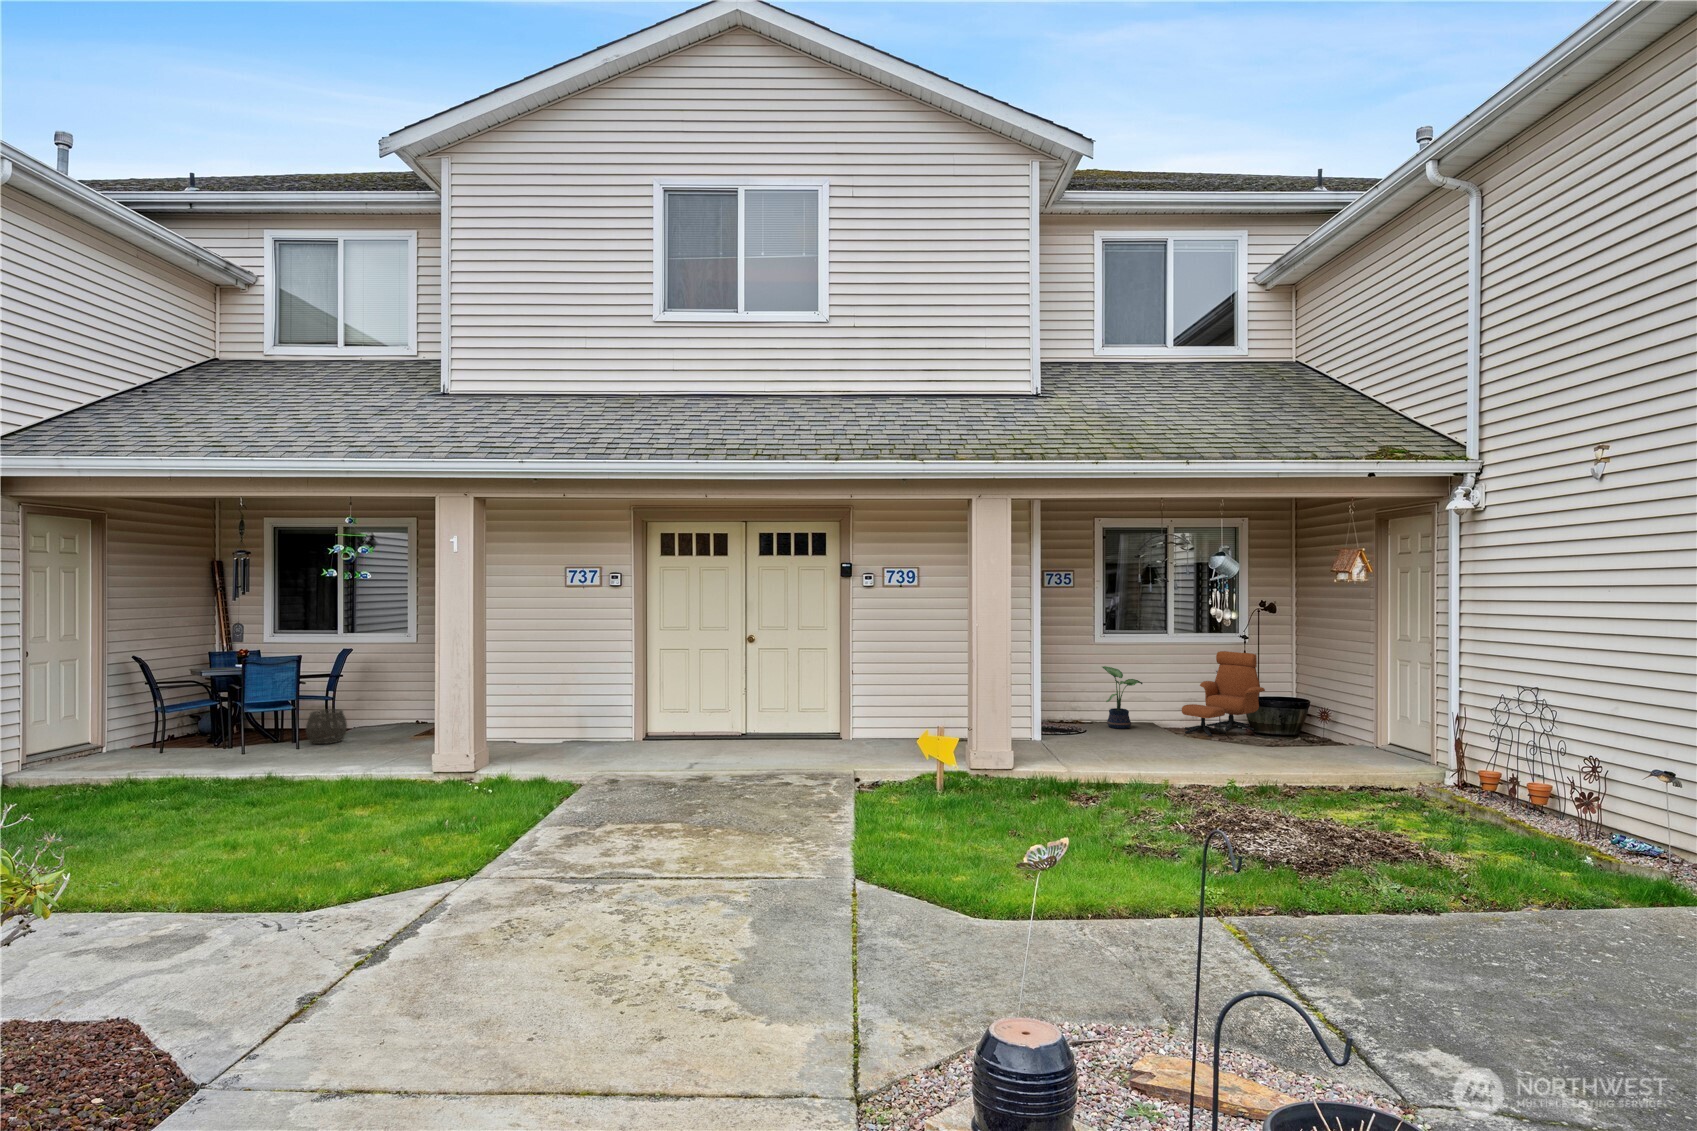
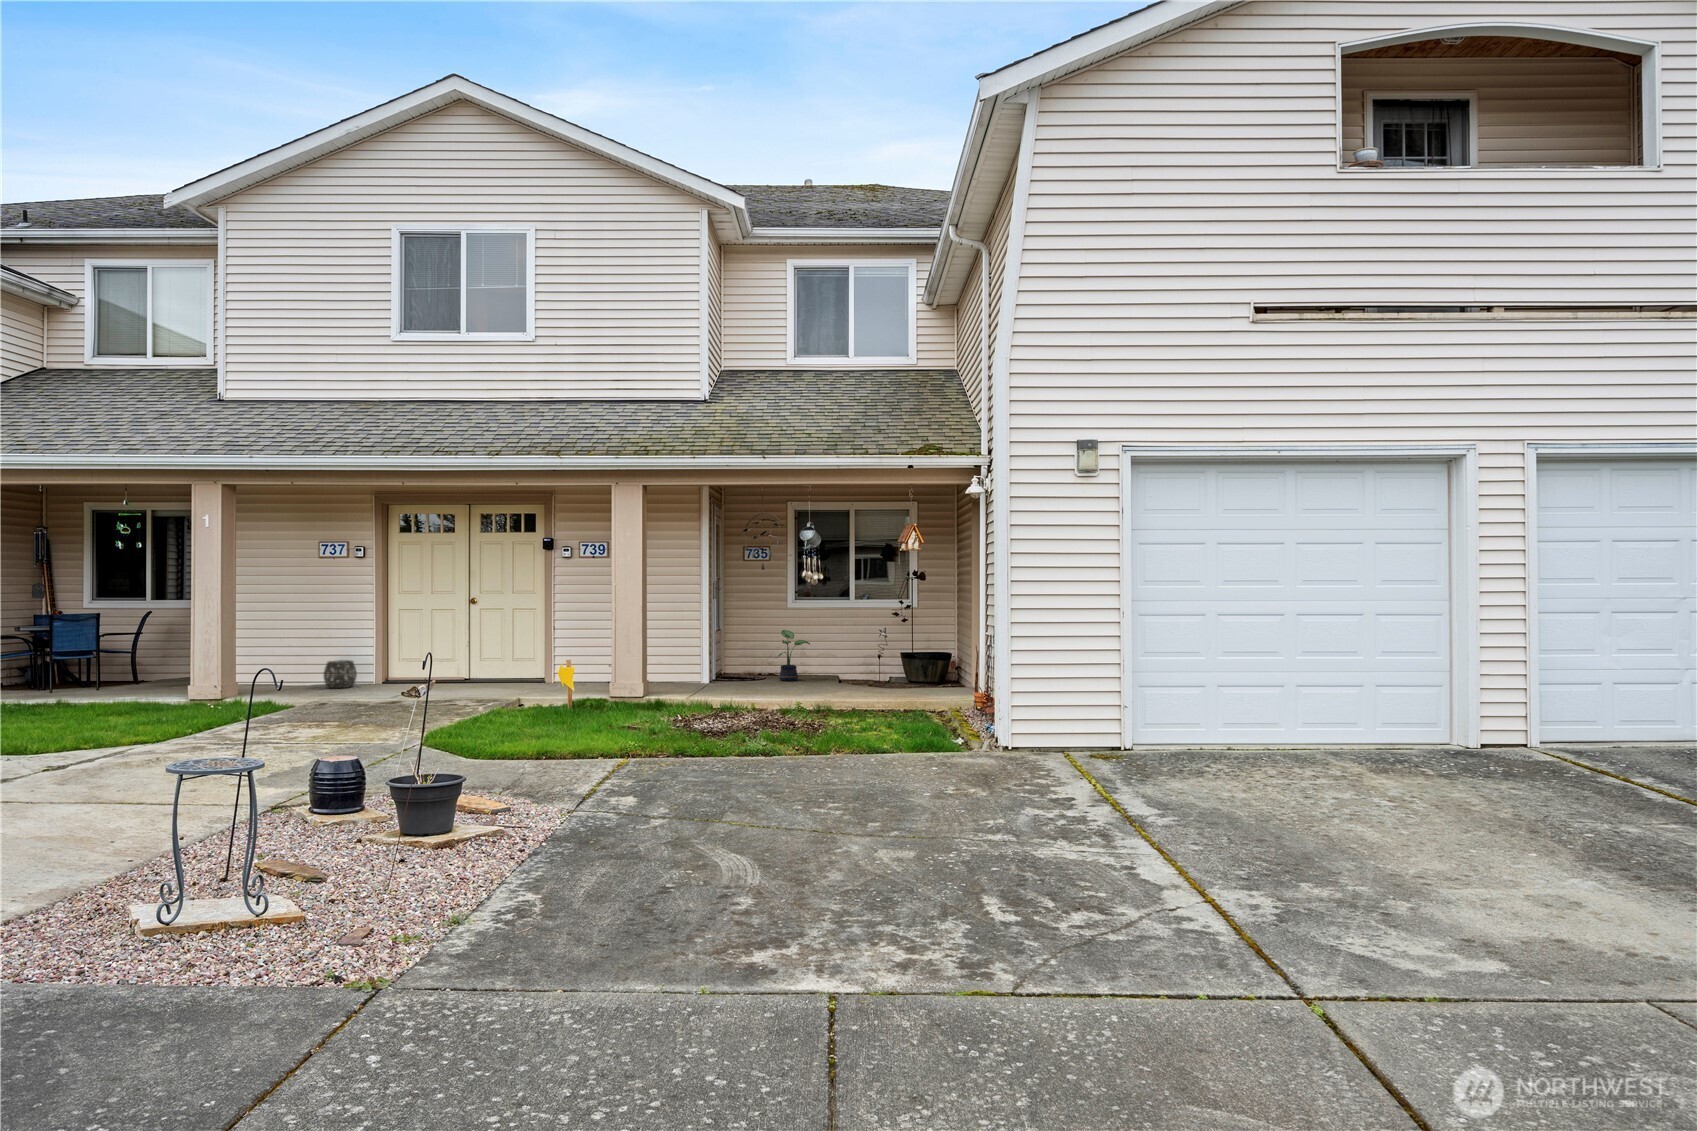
lounge chair: present [1182,651,1265,736] -> none [832,618,904,685]
woven basket: present [306,709,347,744] -> present [324,660,357,688]

